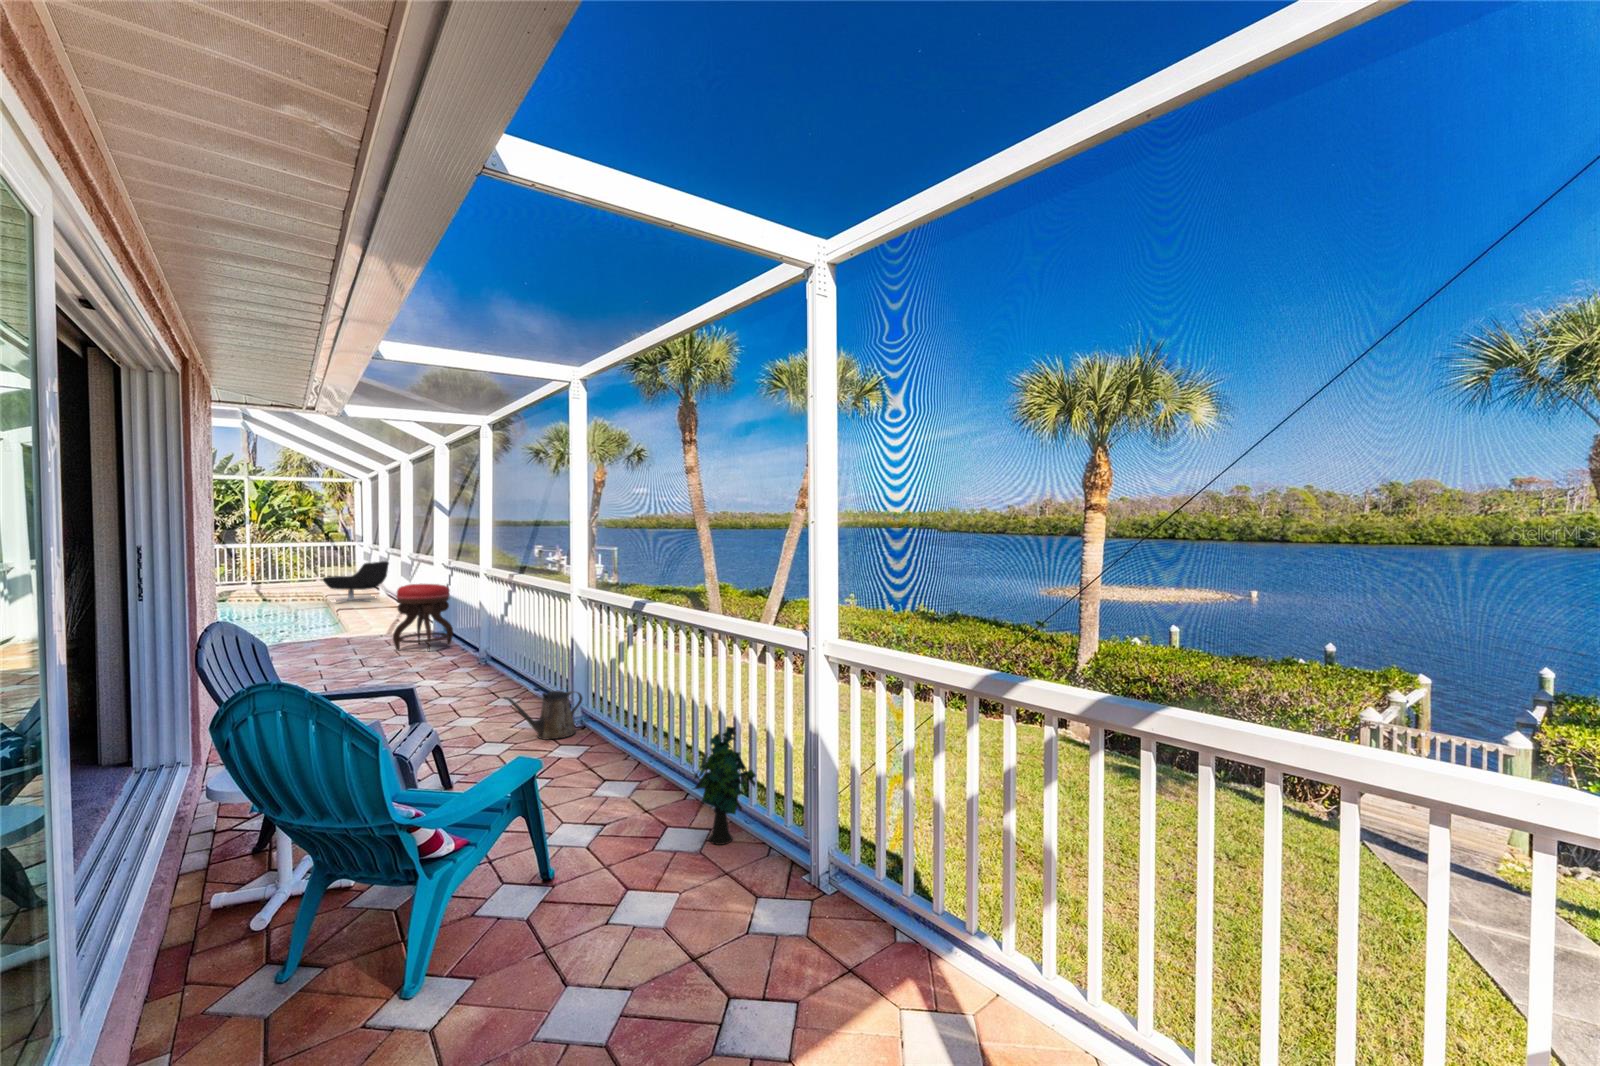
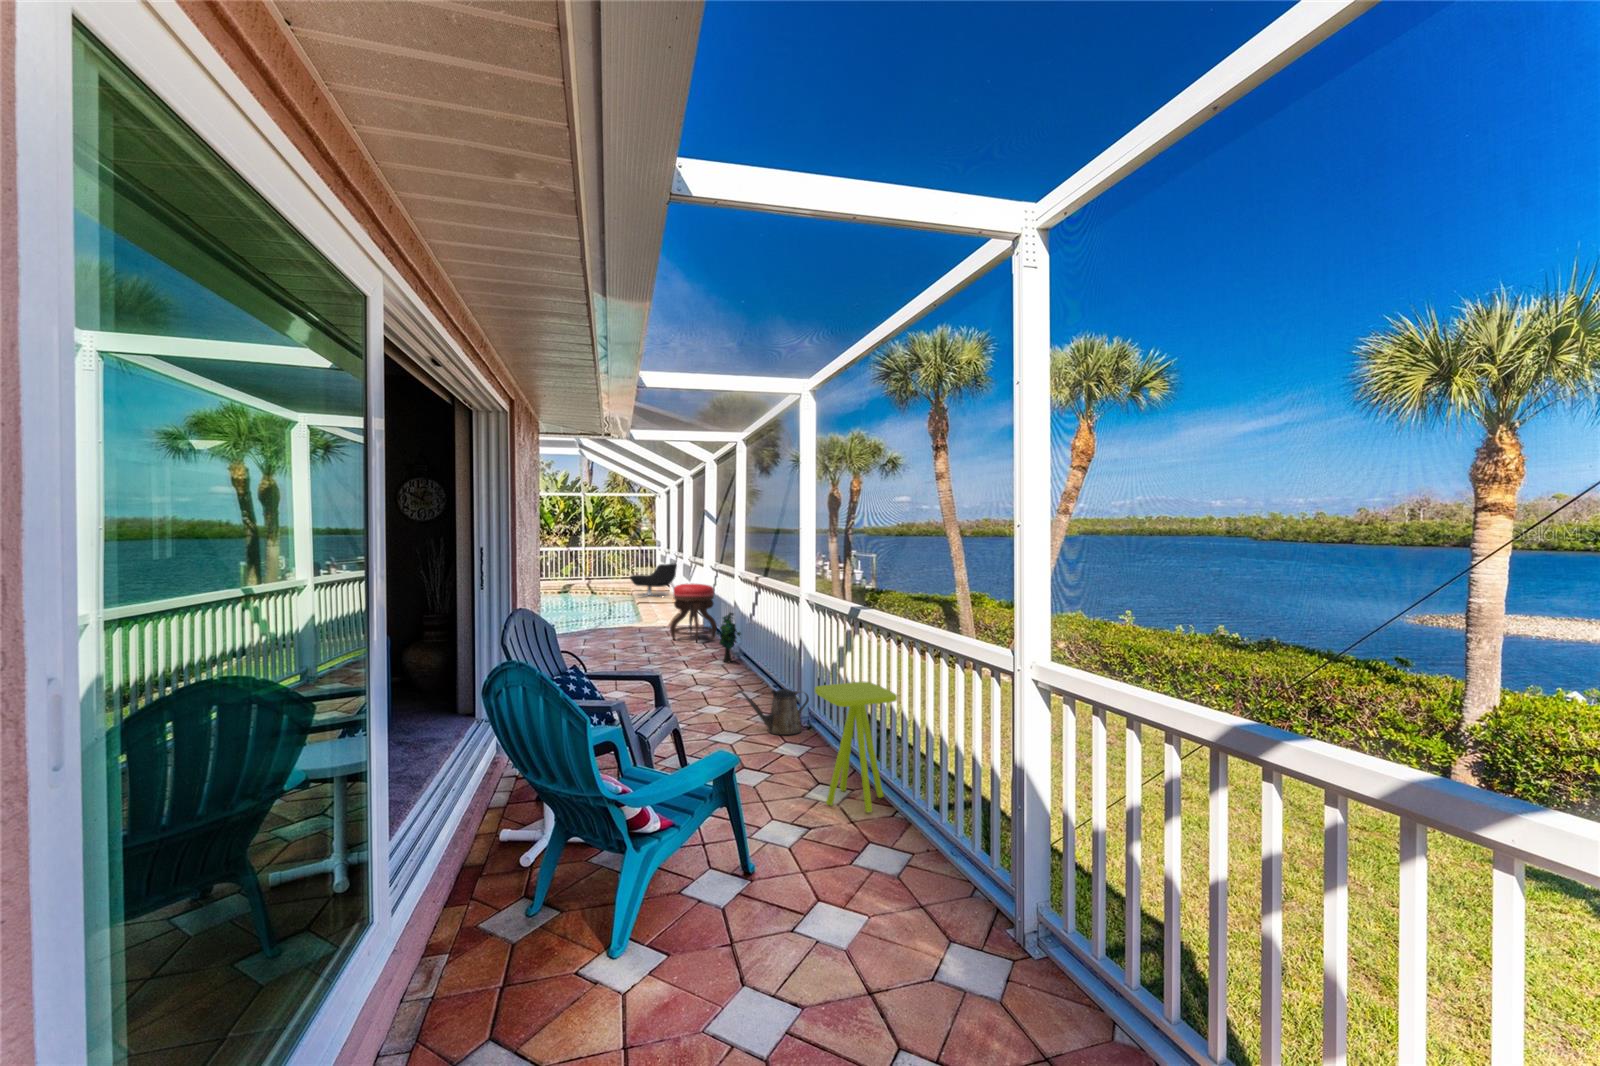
side table: none [602,674,687,801] -> present [815,682,897,812]
decorative plant: present [693,726,756,845] -> present [716,613,741,662]

